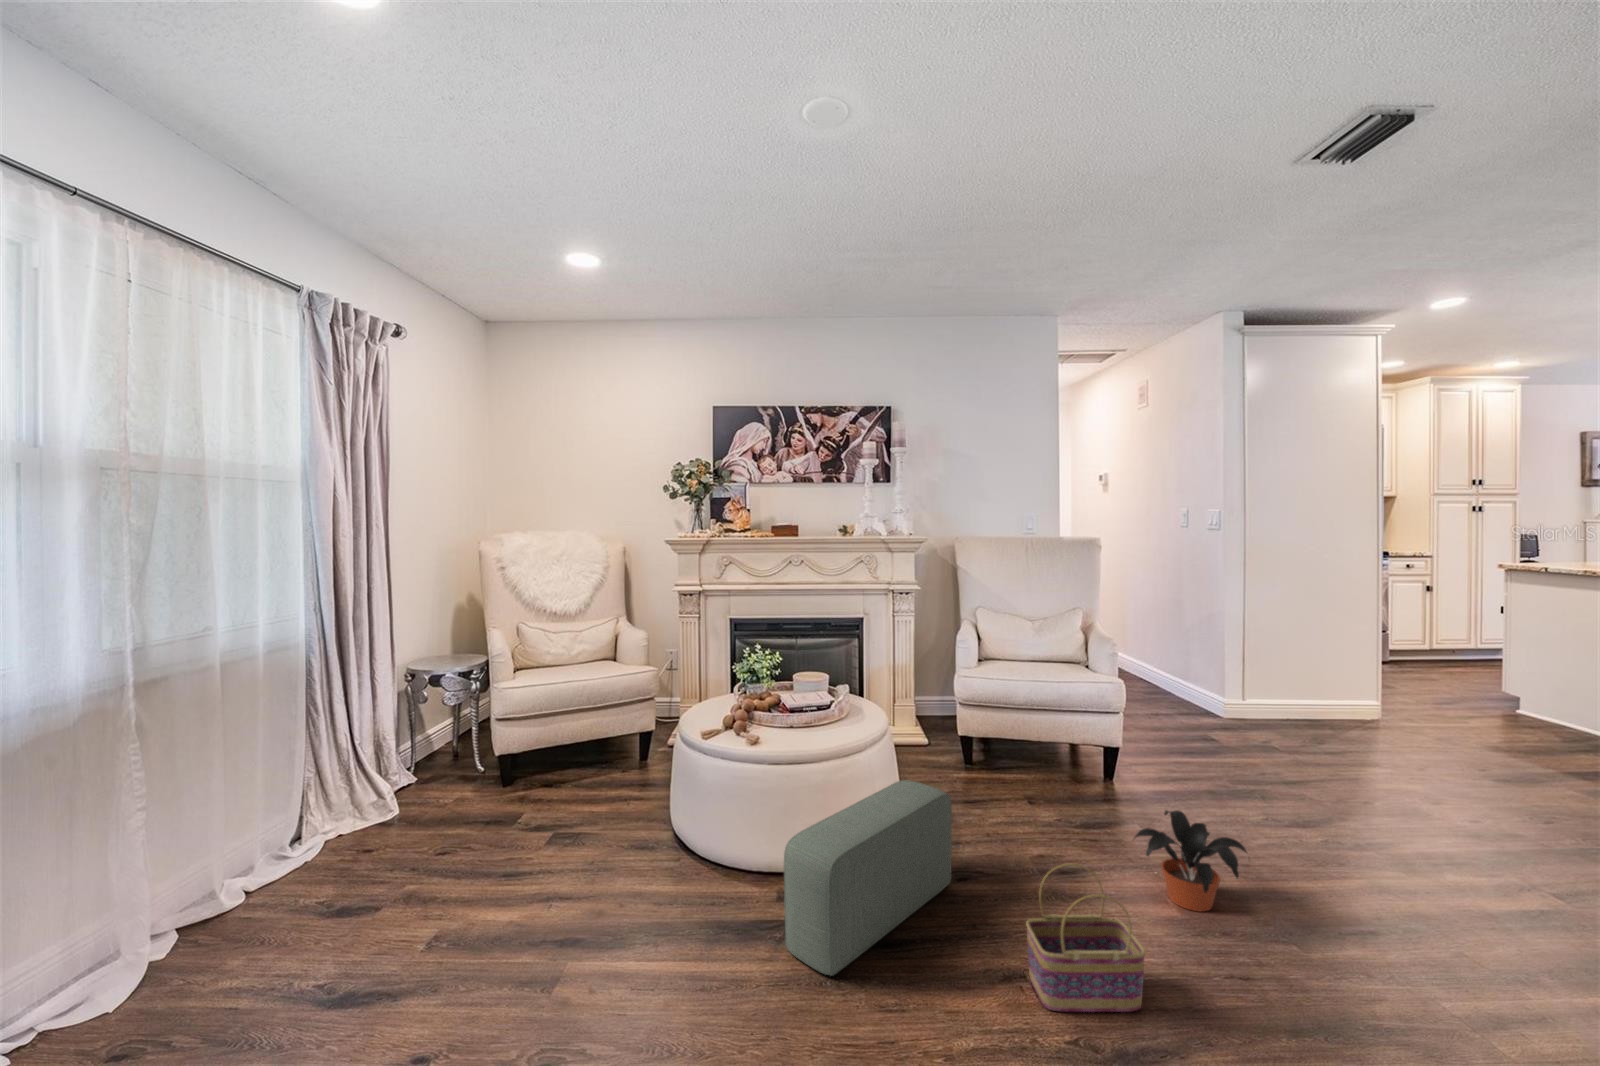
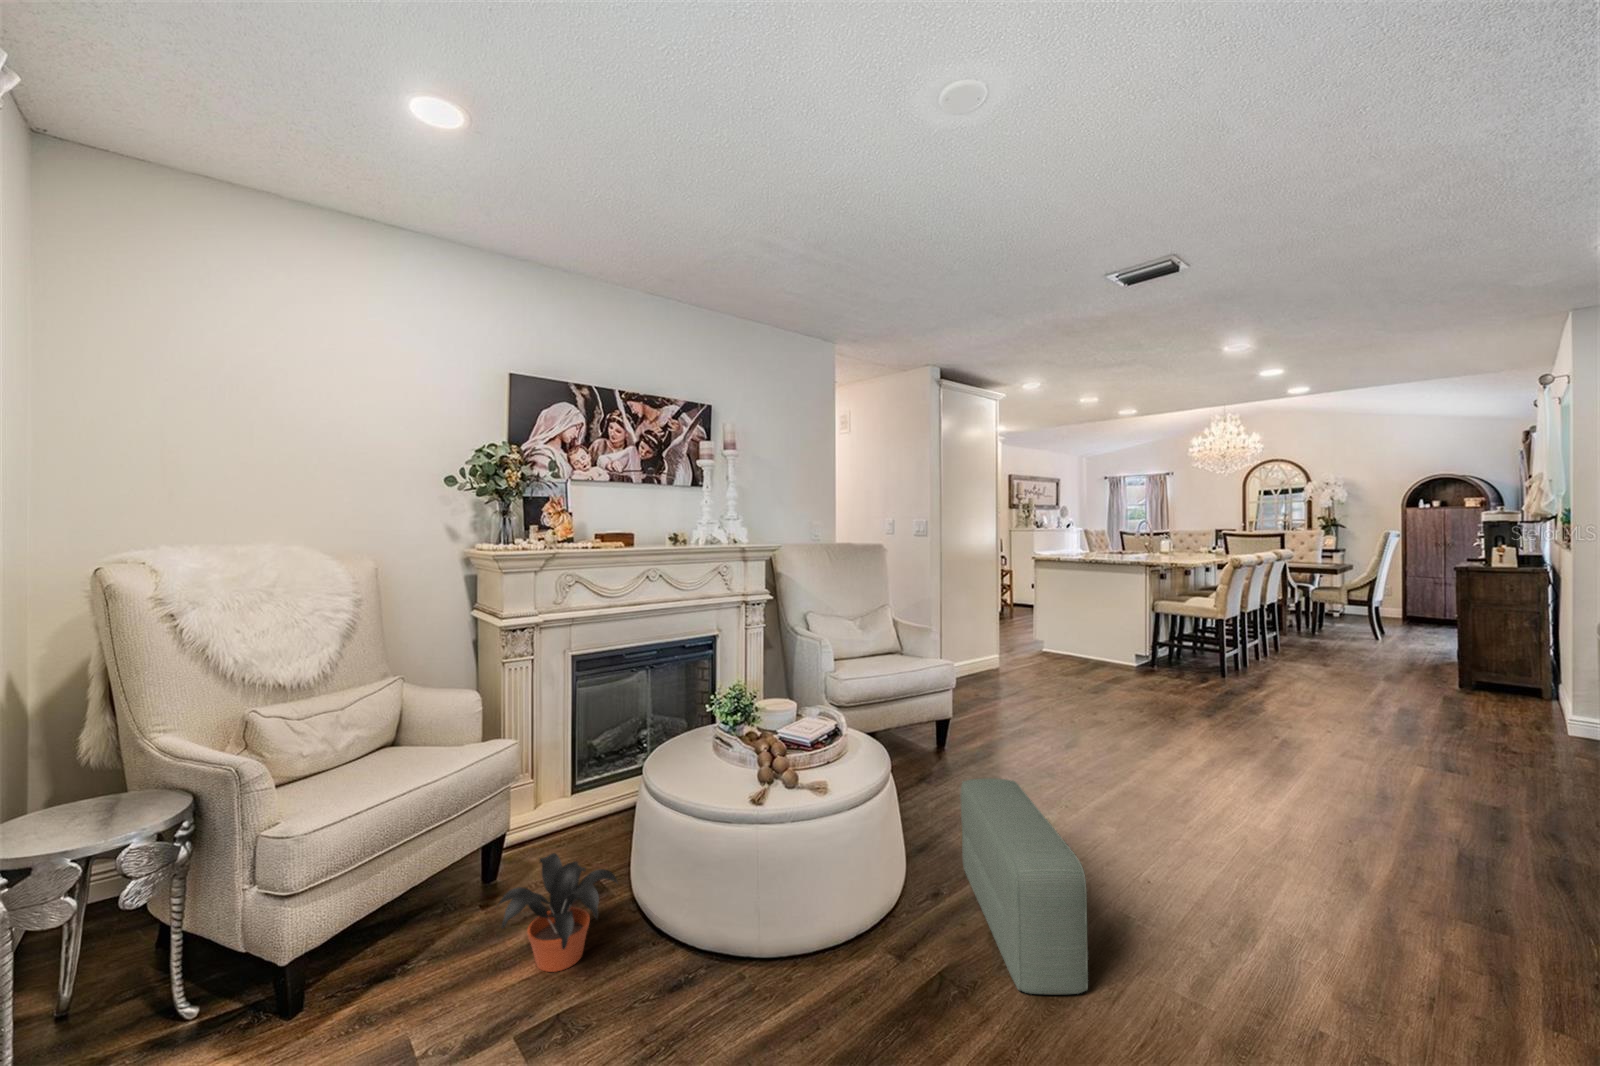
potted plant: present [1135,810,1247,912] -> present [499,853,617,972]
basket: present [1026,863,1145,1012] -> none [1157,798,1234,924]

